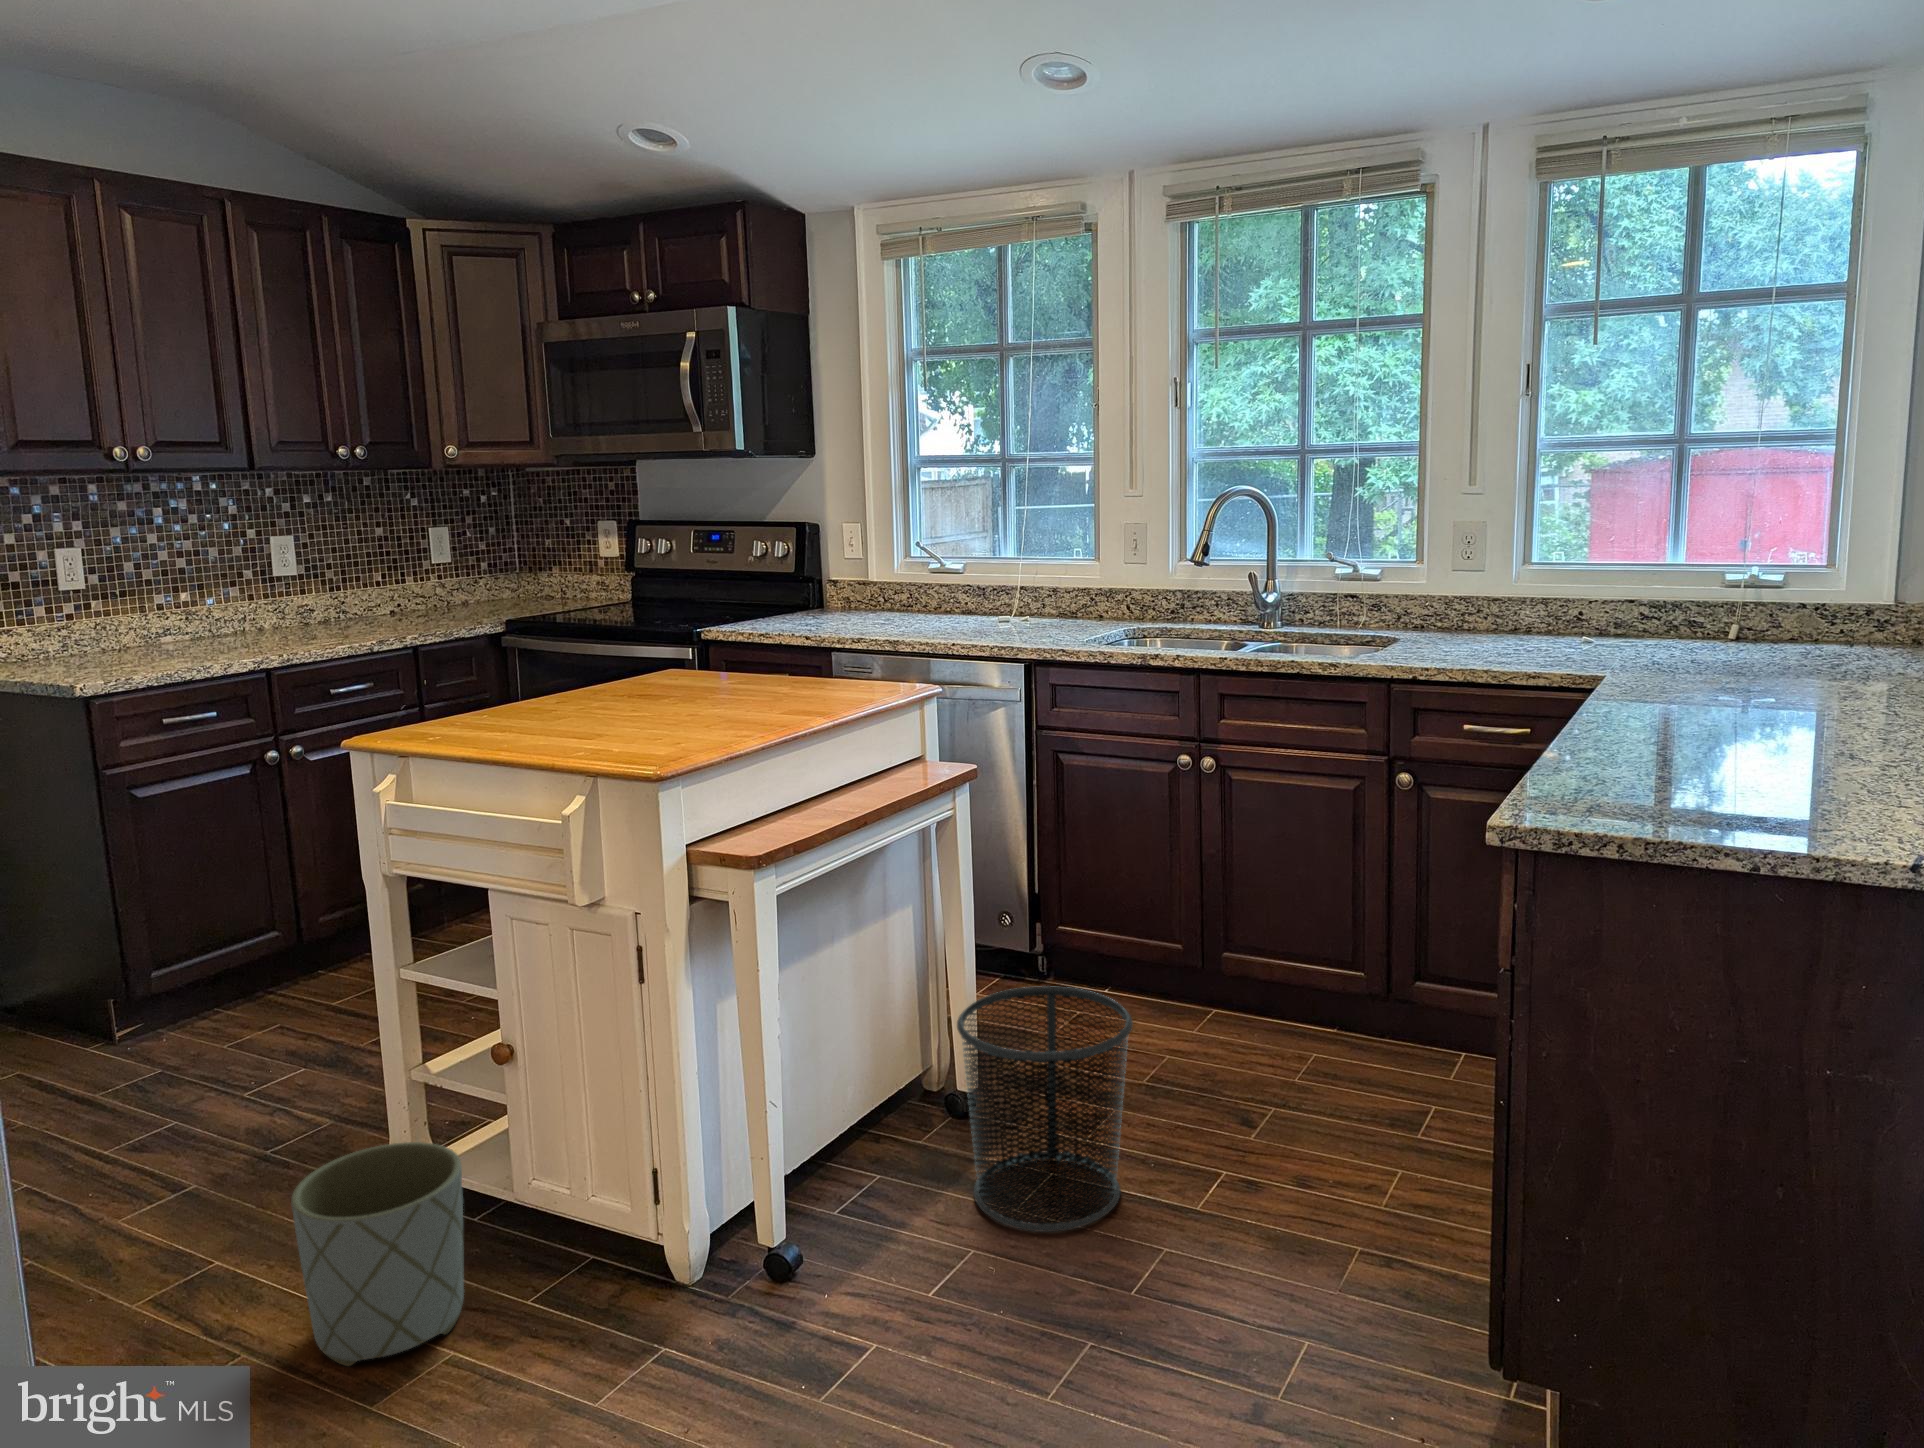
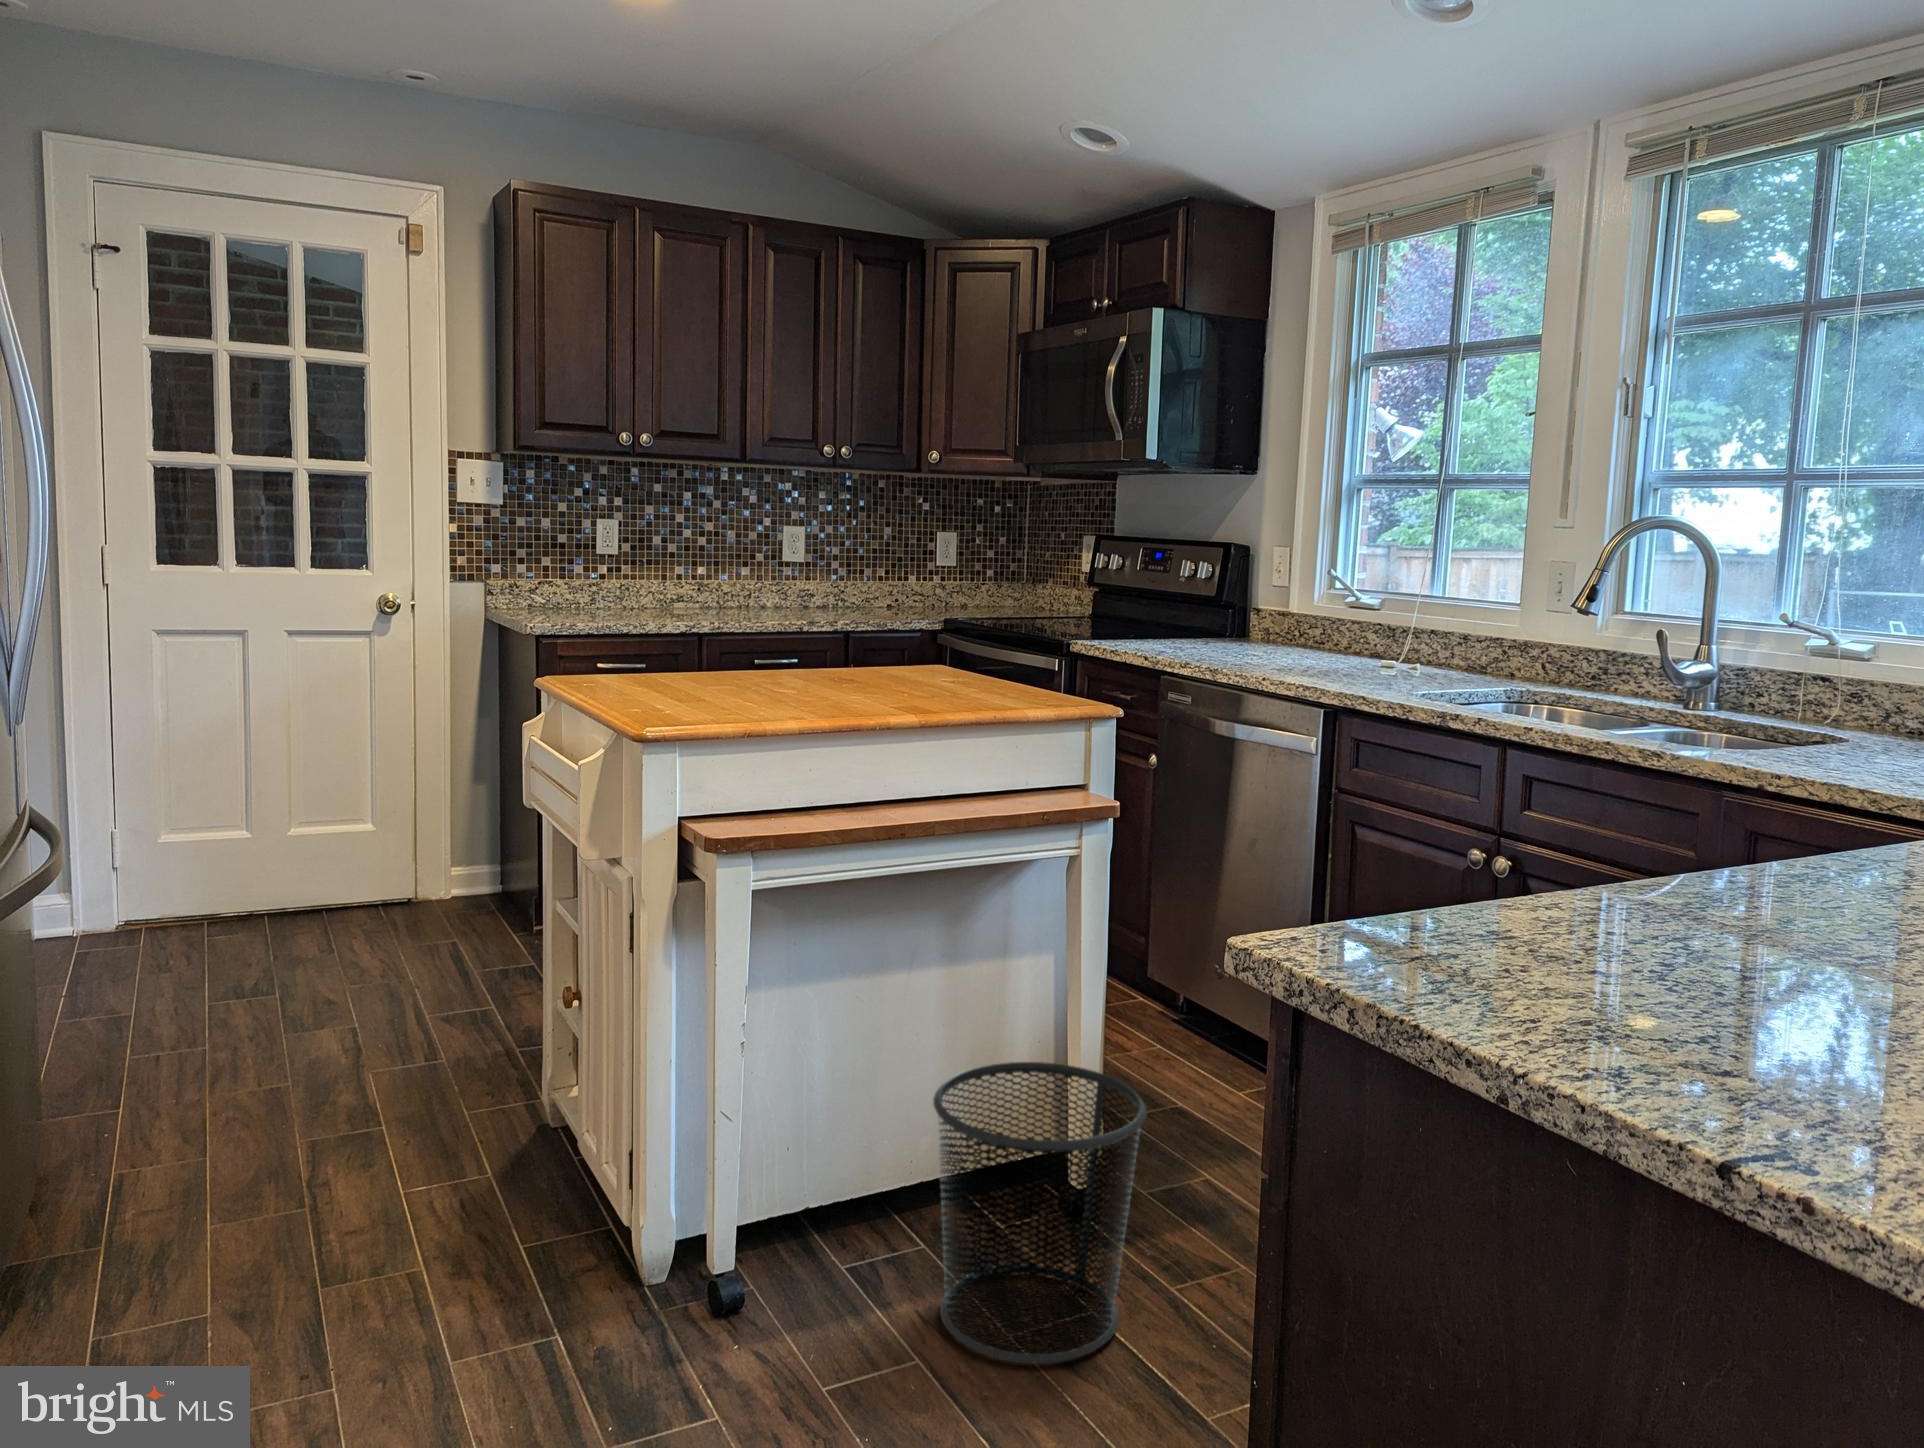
planter: present [291,1142,464,1366] -> none [331,1034,483,1220]

